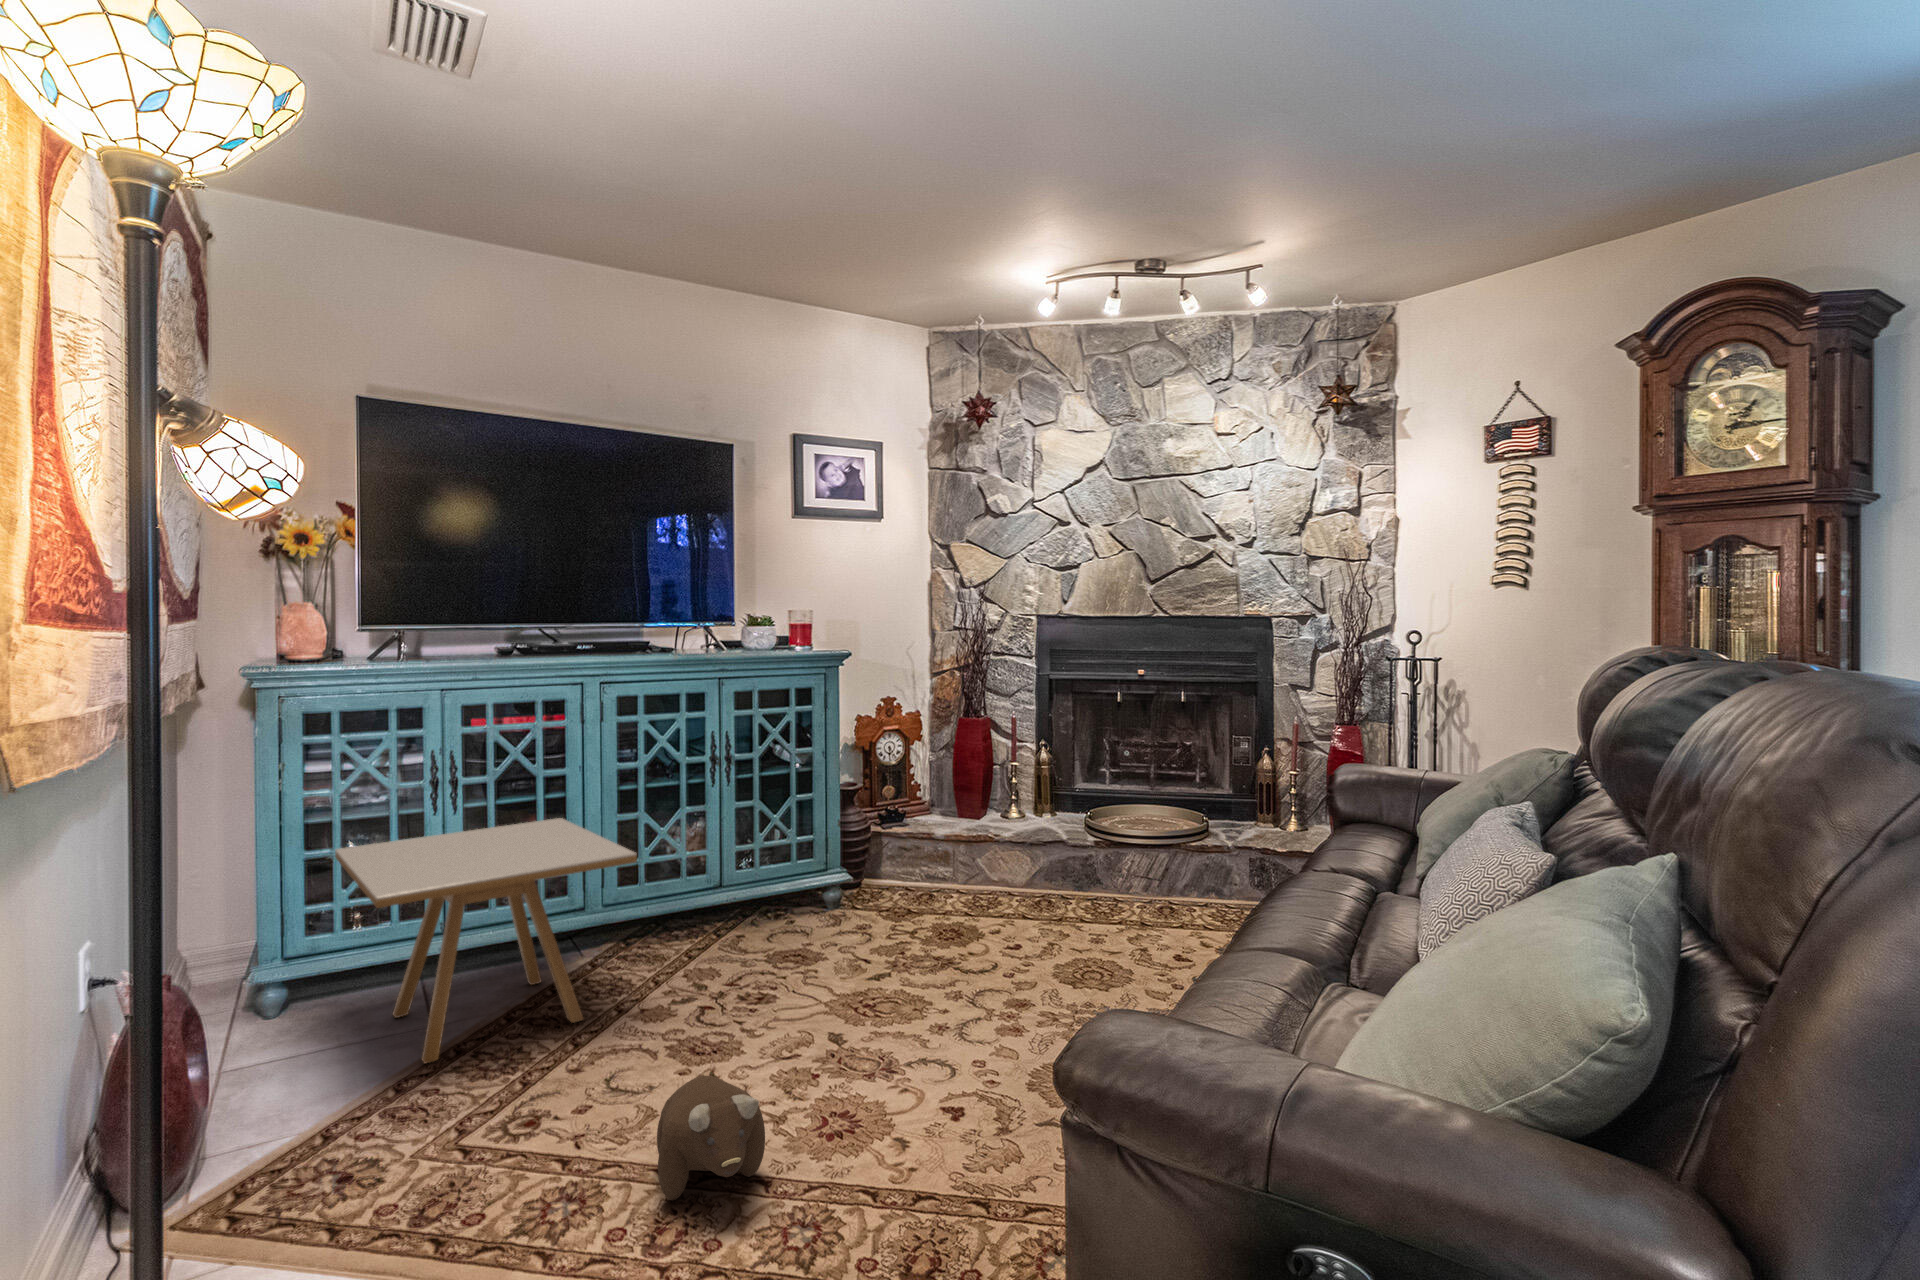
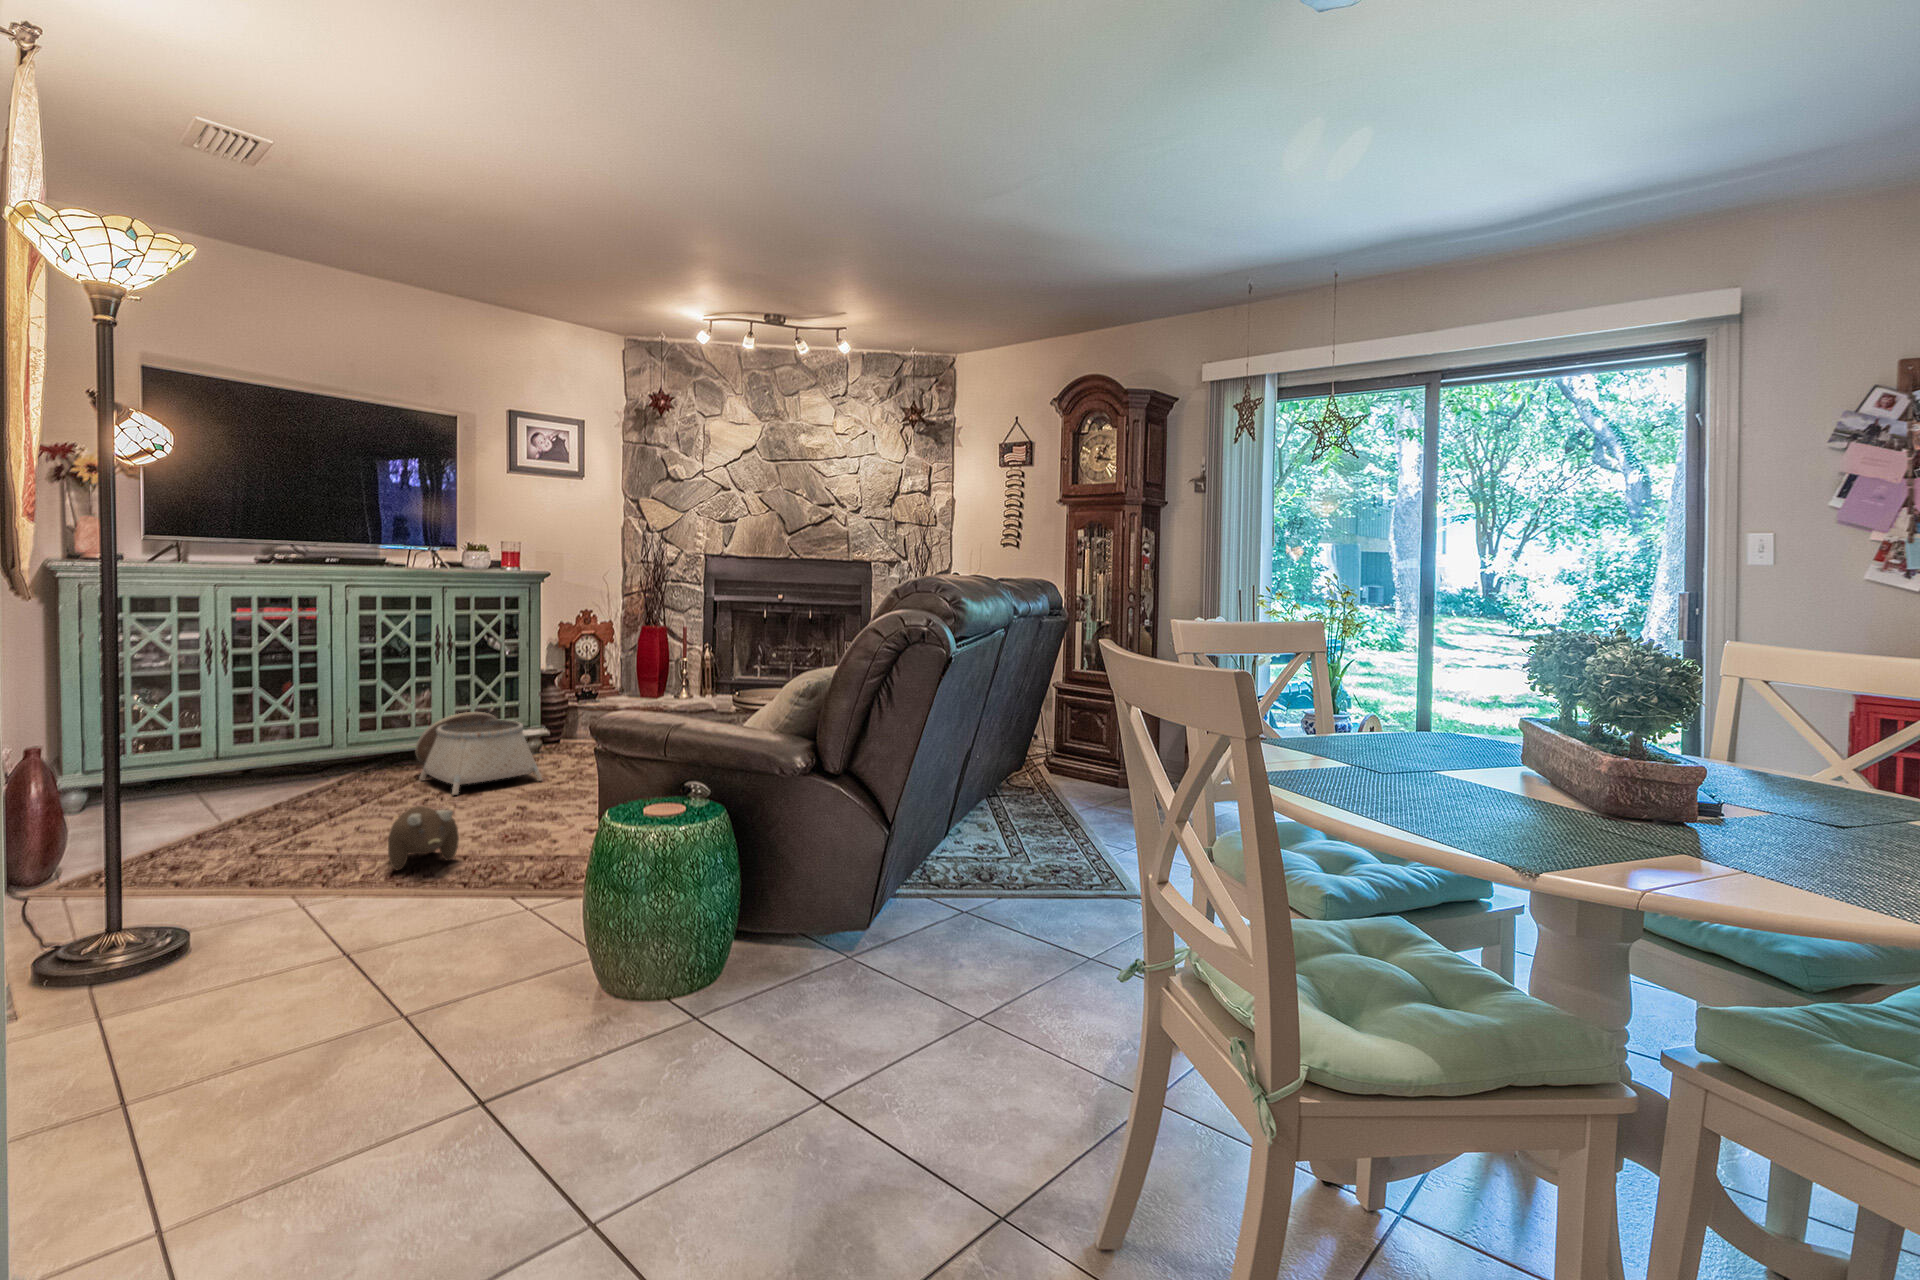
side table: present [335,818,637,1064] -> none [126,681,375,831]
basket: none [687,859,856,996] -> present [416,712,542,795]

